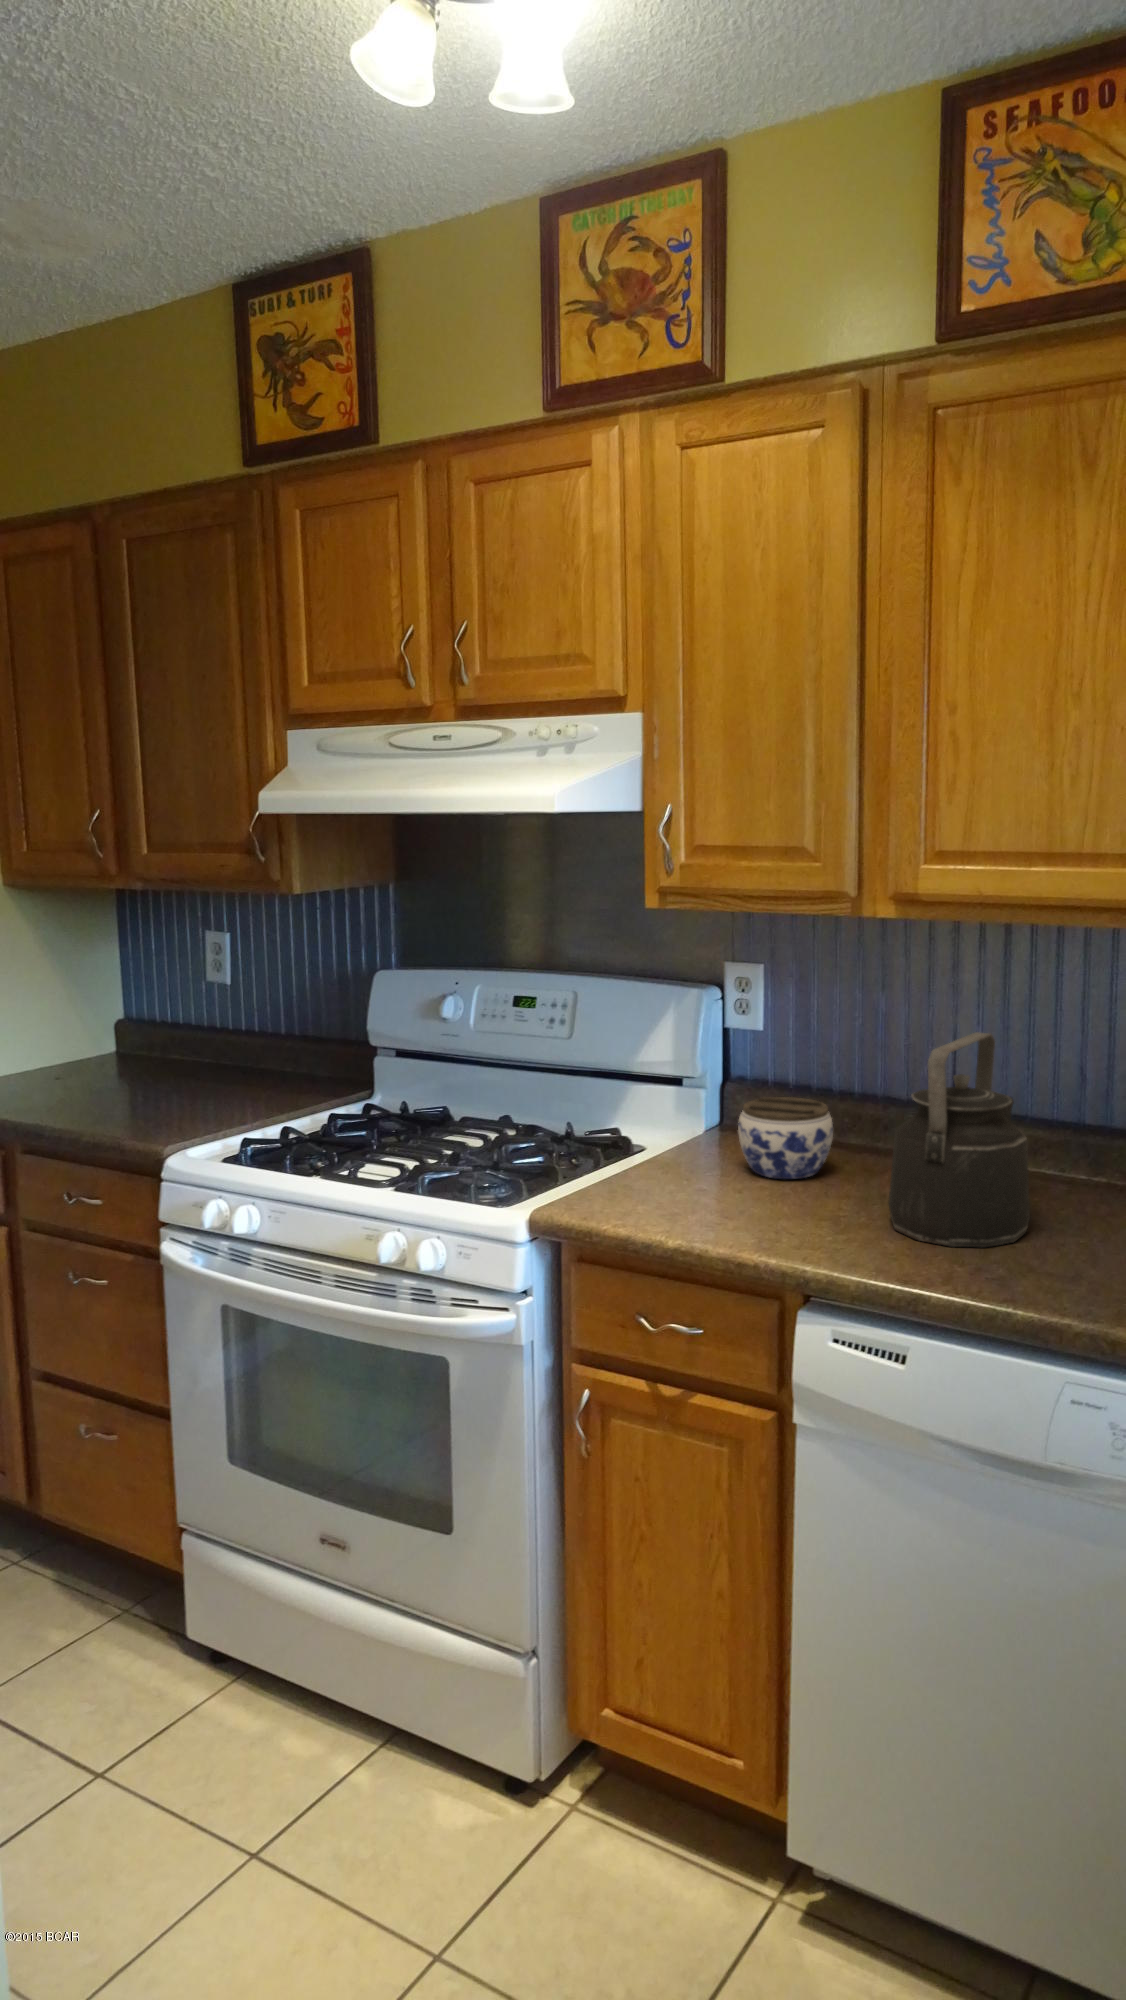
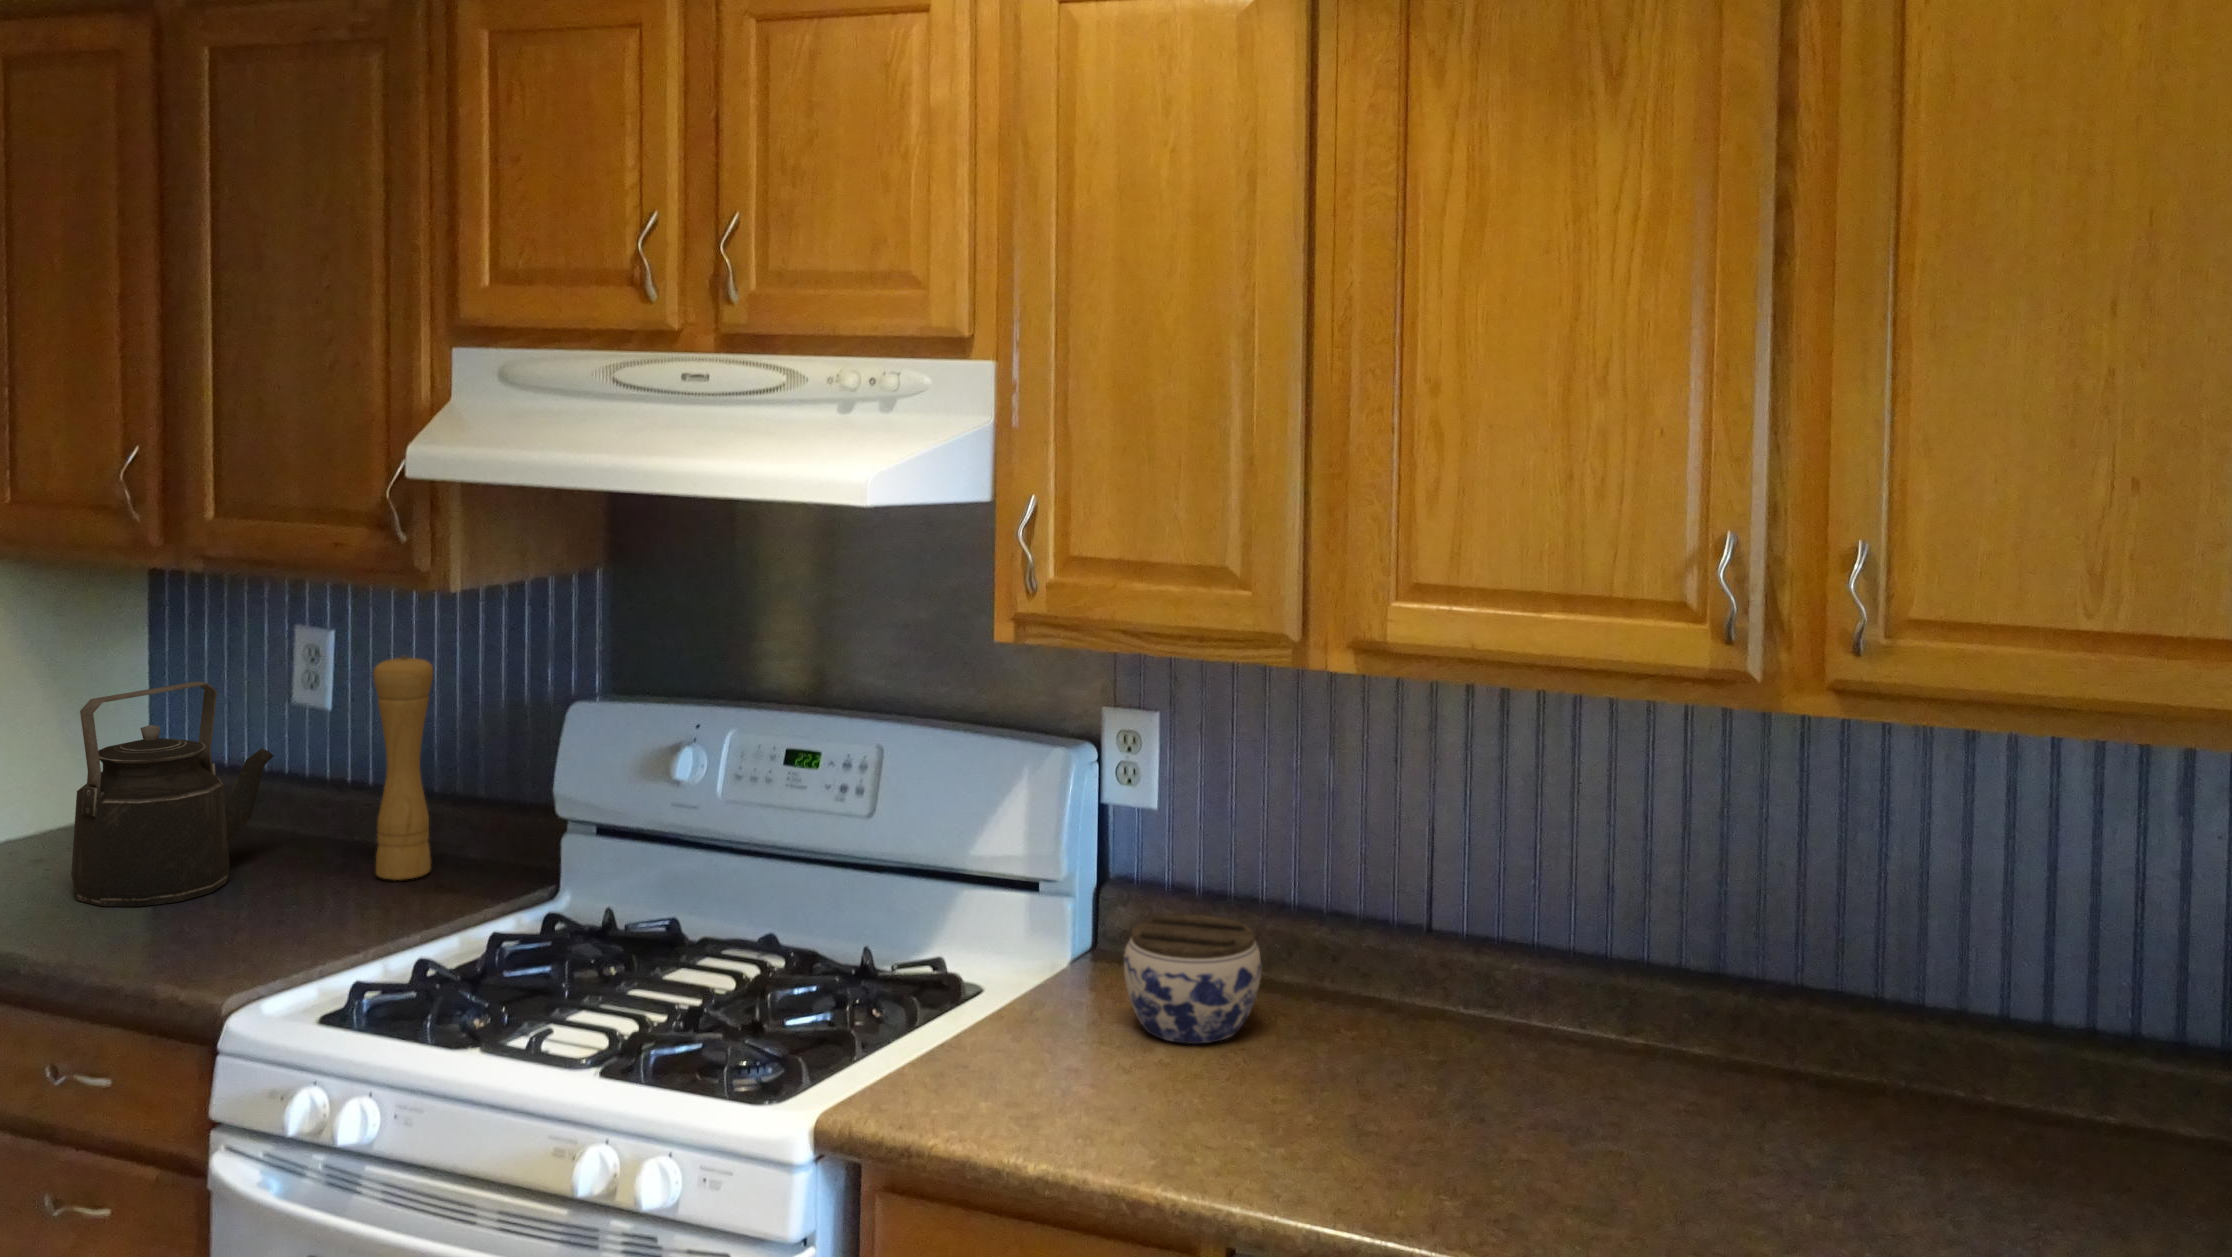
pepper mill: none [252,944,294,1088] -> present [374,655,433,880]
kettle: present [888,1032,1030,1247] -> present [71,681,273,907]

